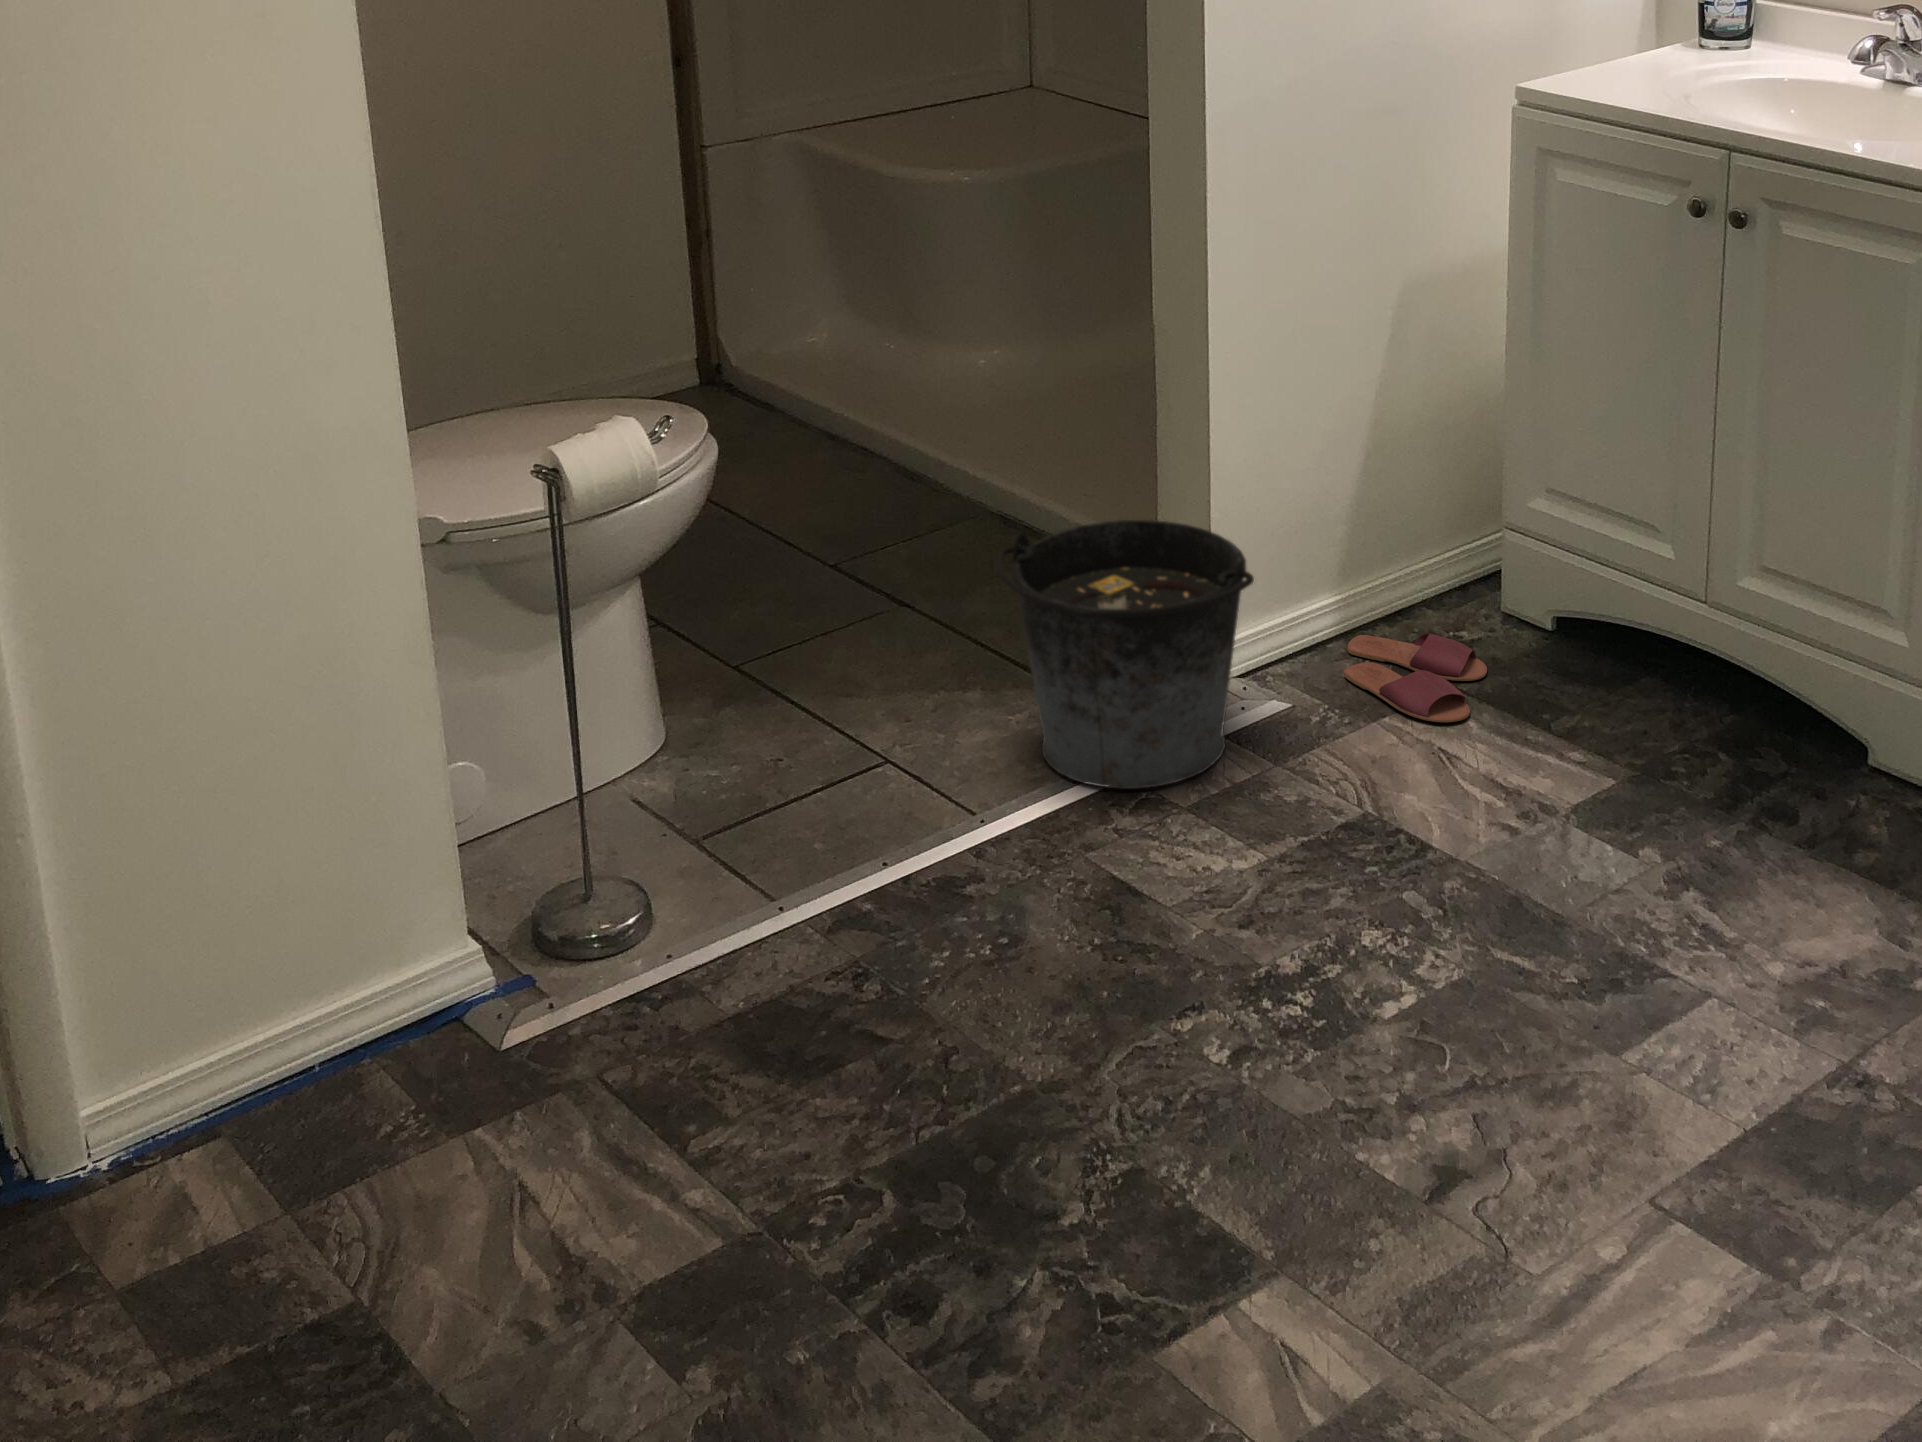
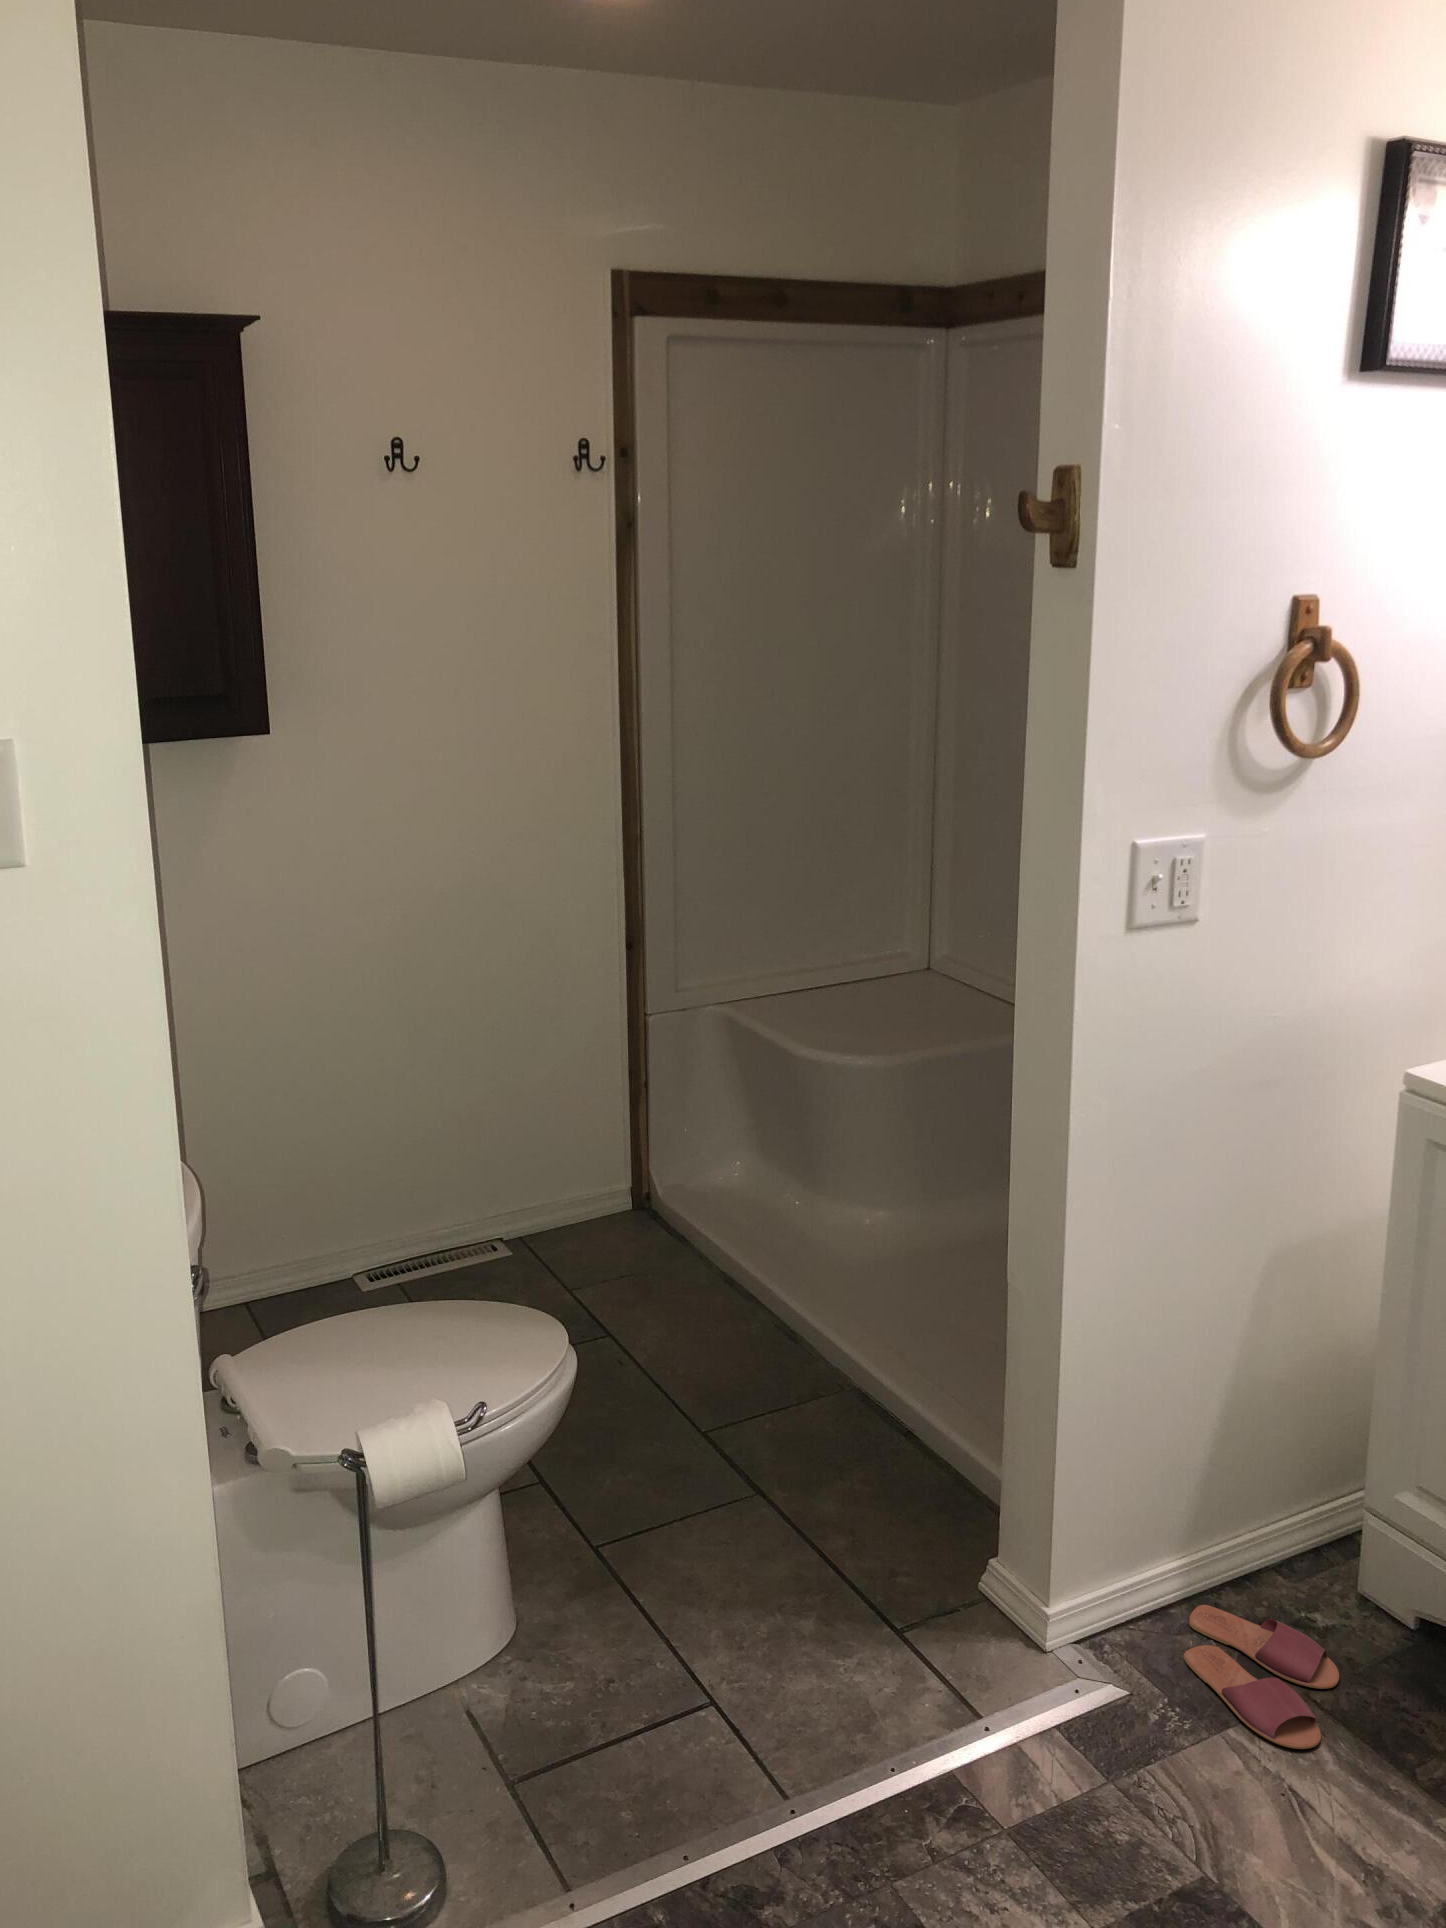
bucket: present [996,520,1254,789] -> none [830,1482,1094,1790]

